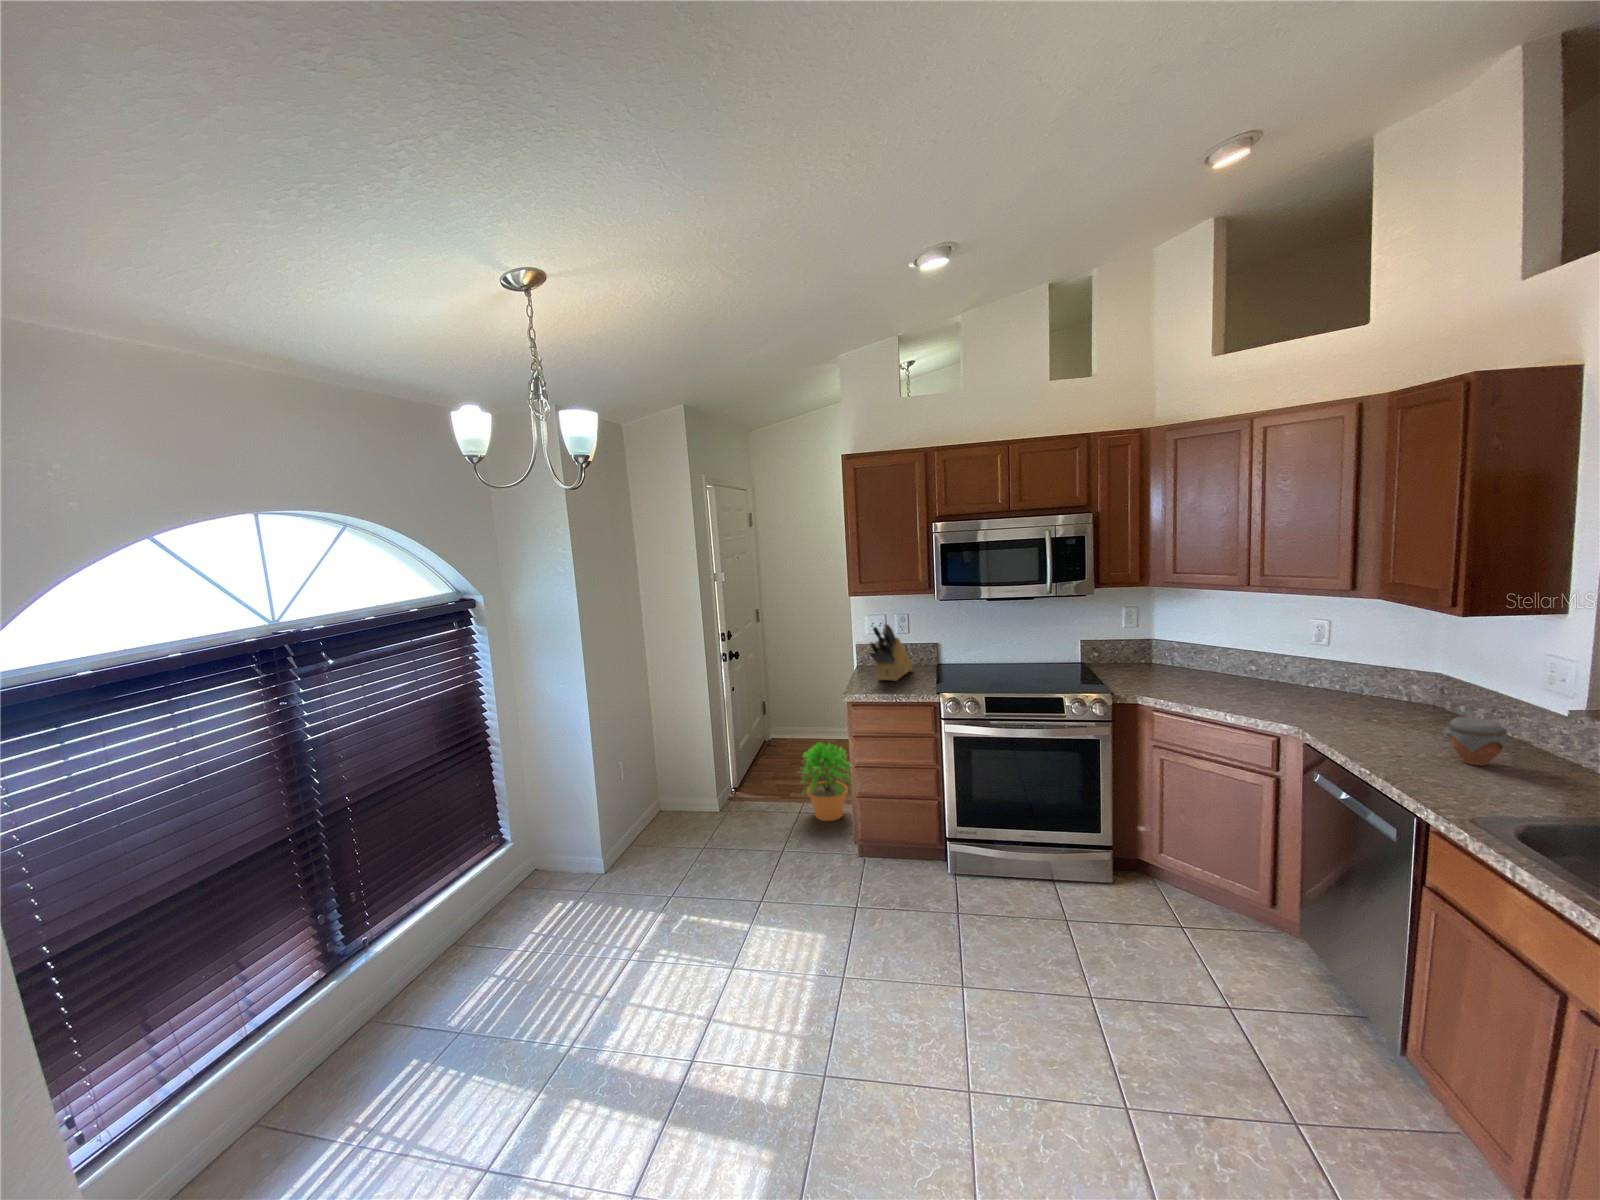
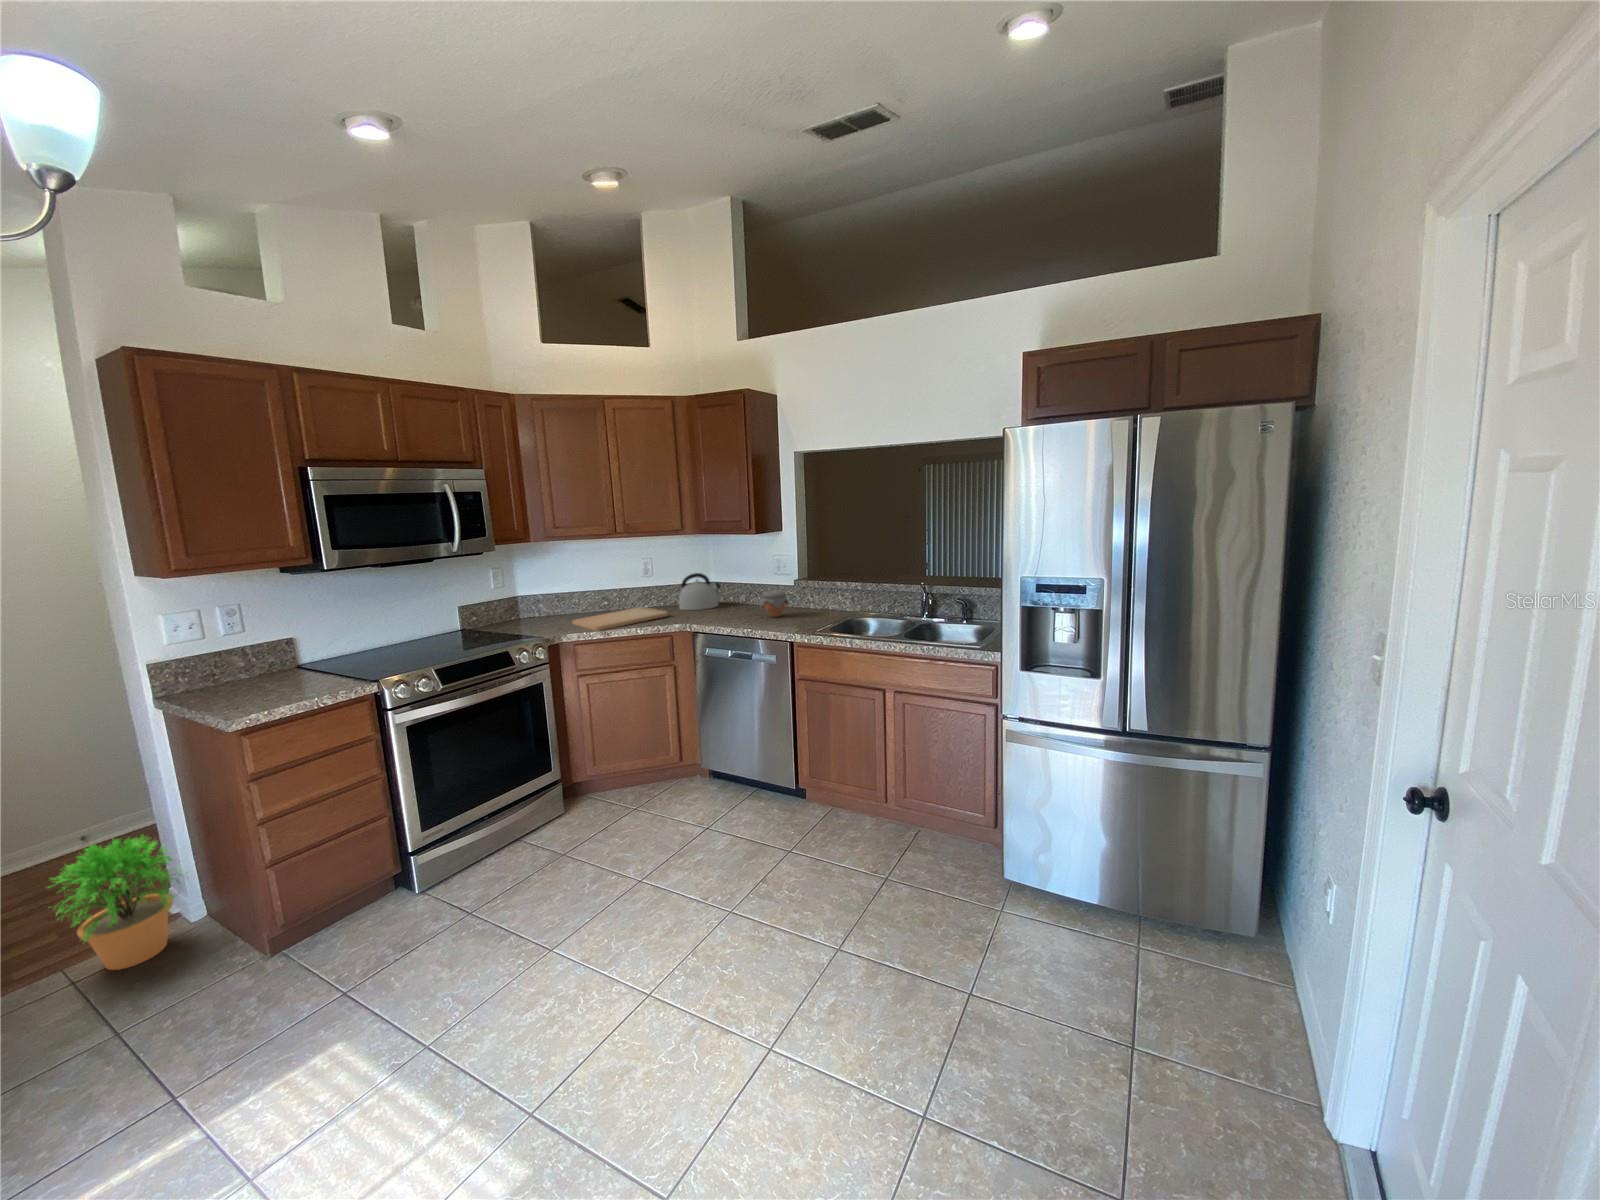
knife block: present [870,624,912,681] -> none [225,612,278,698]
kettle: none [1346,658,1429,715] -> present [679,573,721,610]
cutting board: none [1178,681,1303,708] -> present [573,607,668,631]

